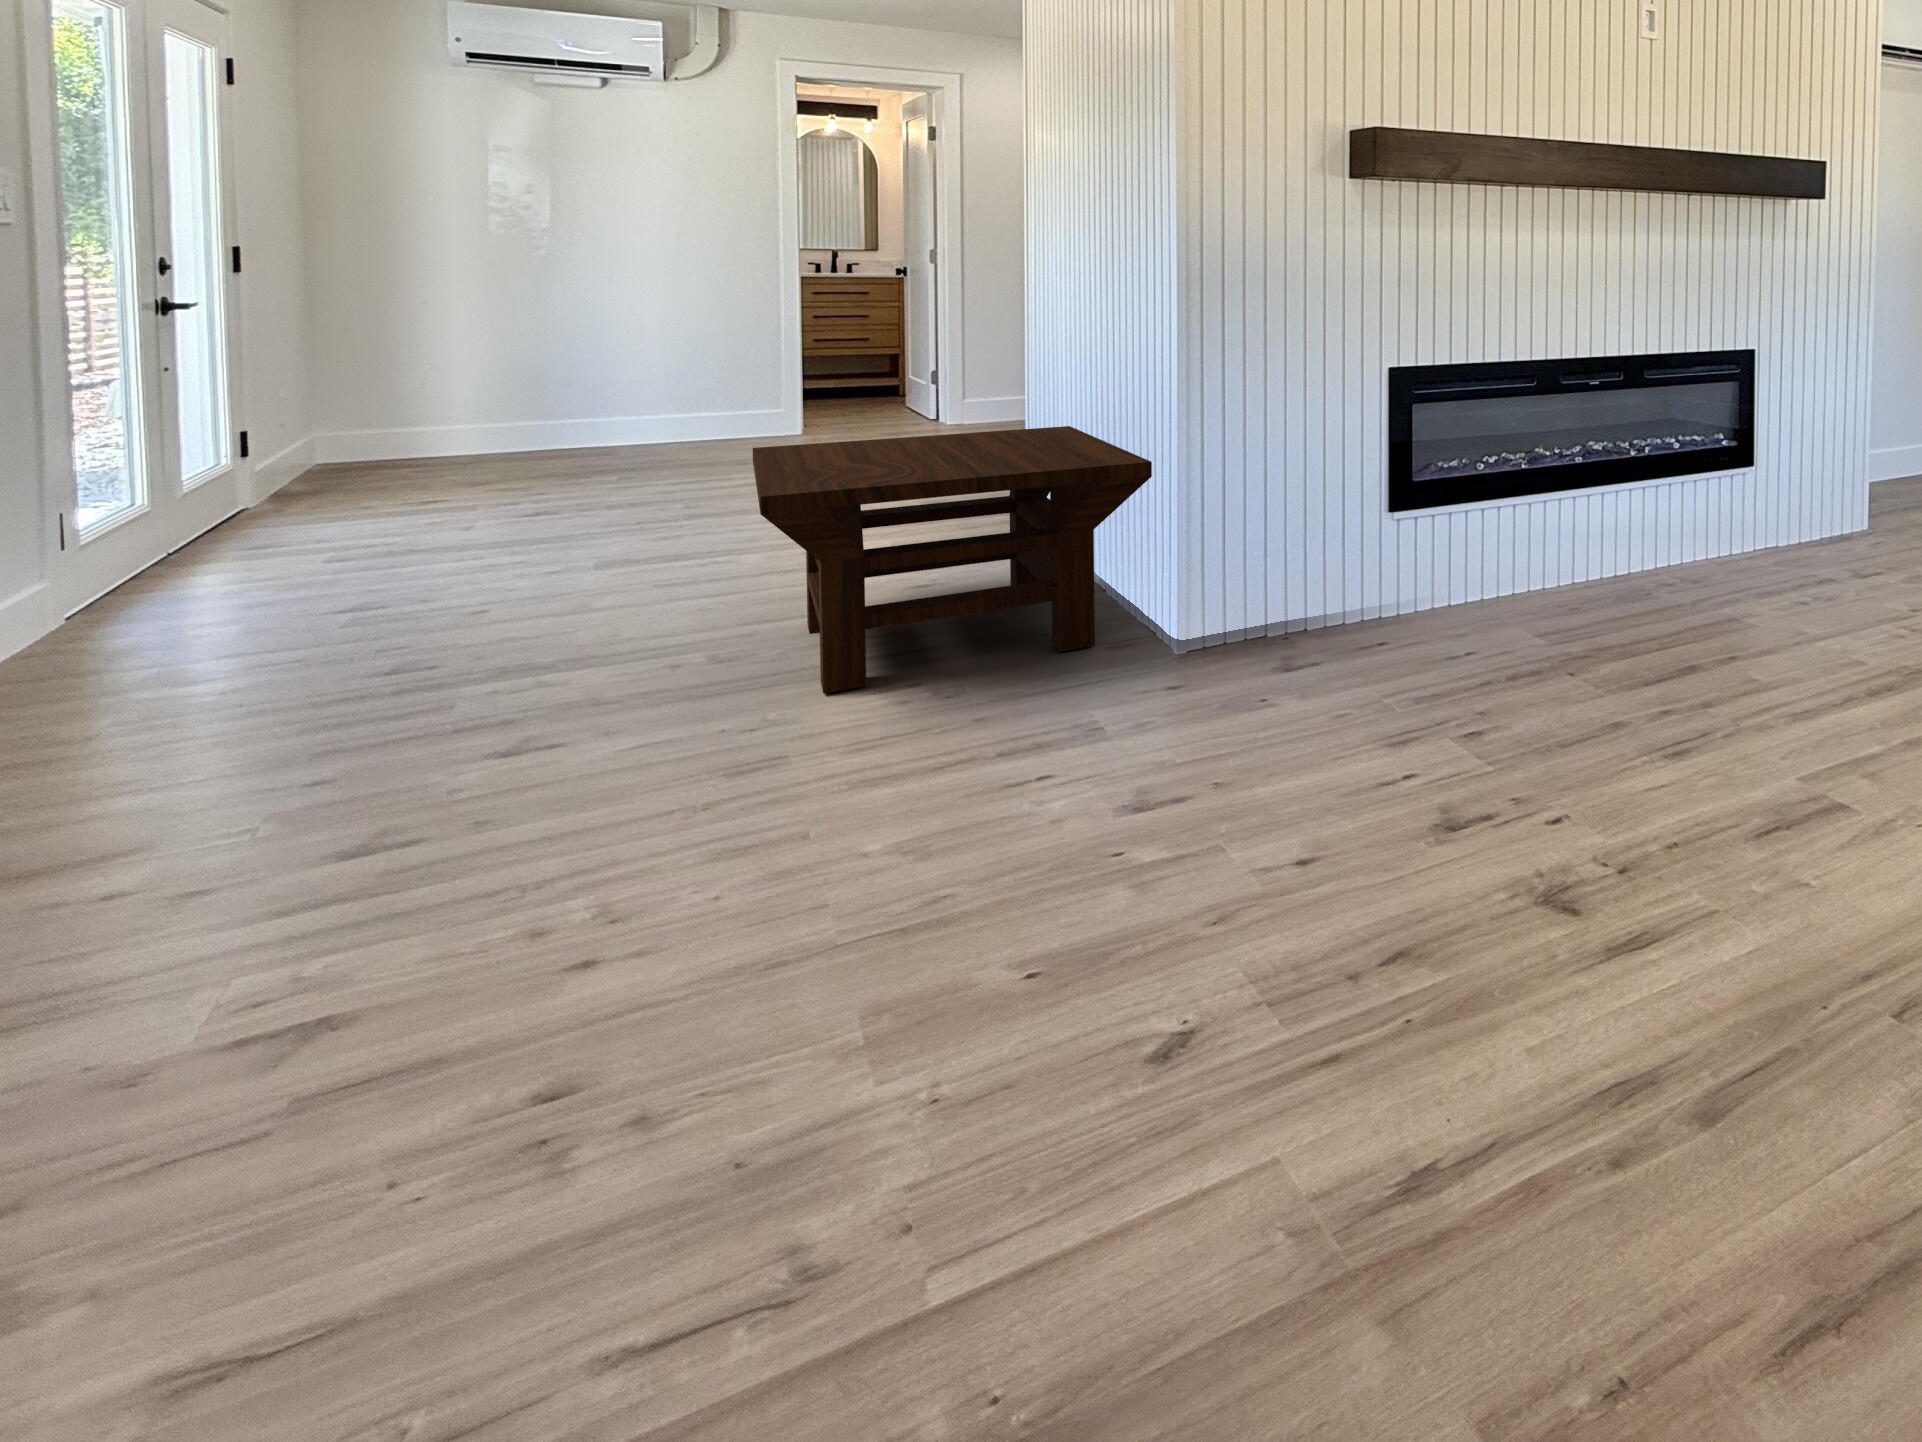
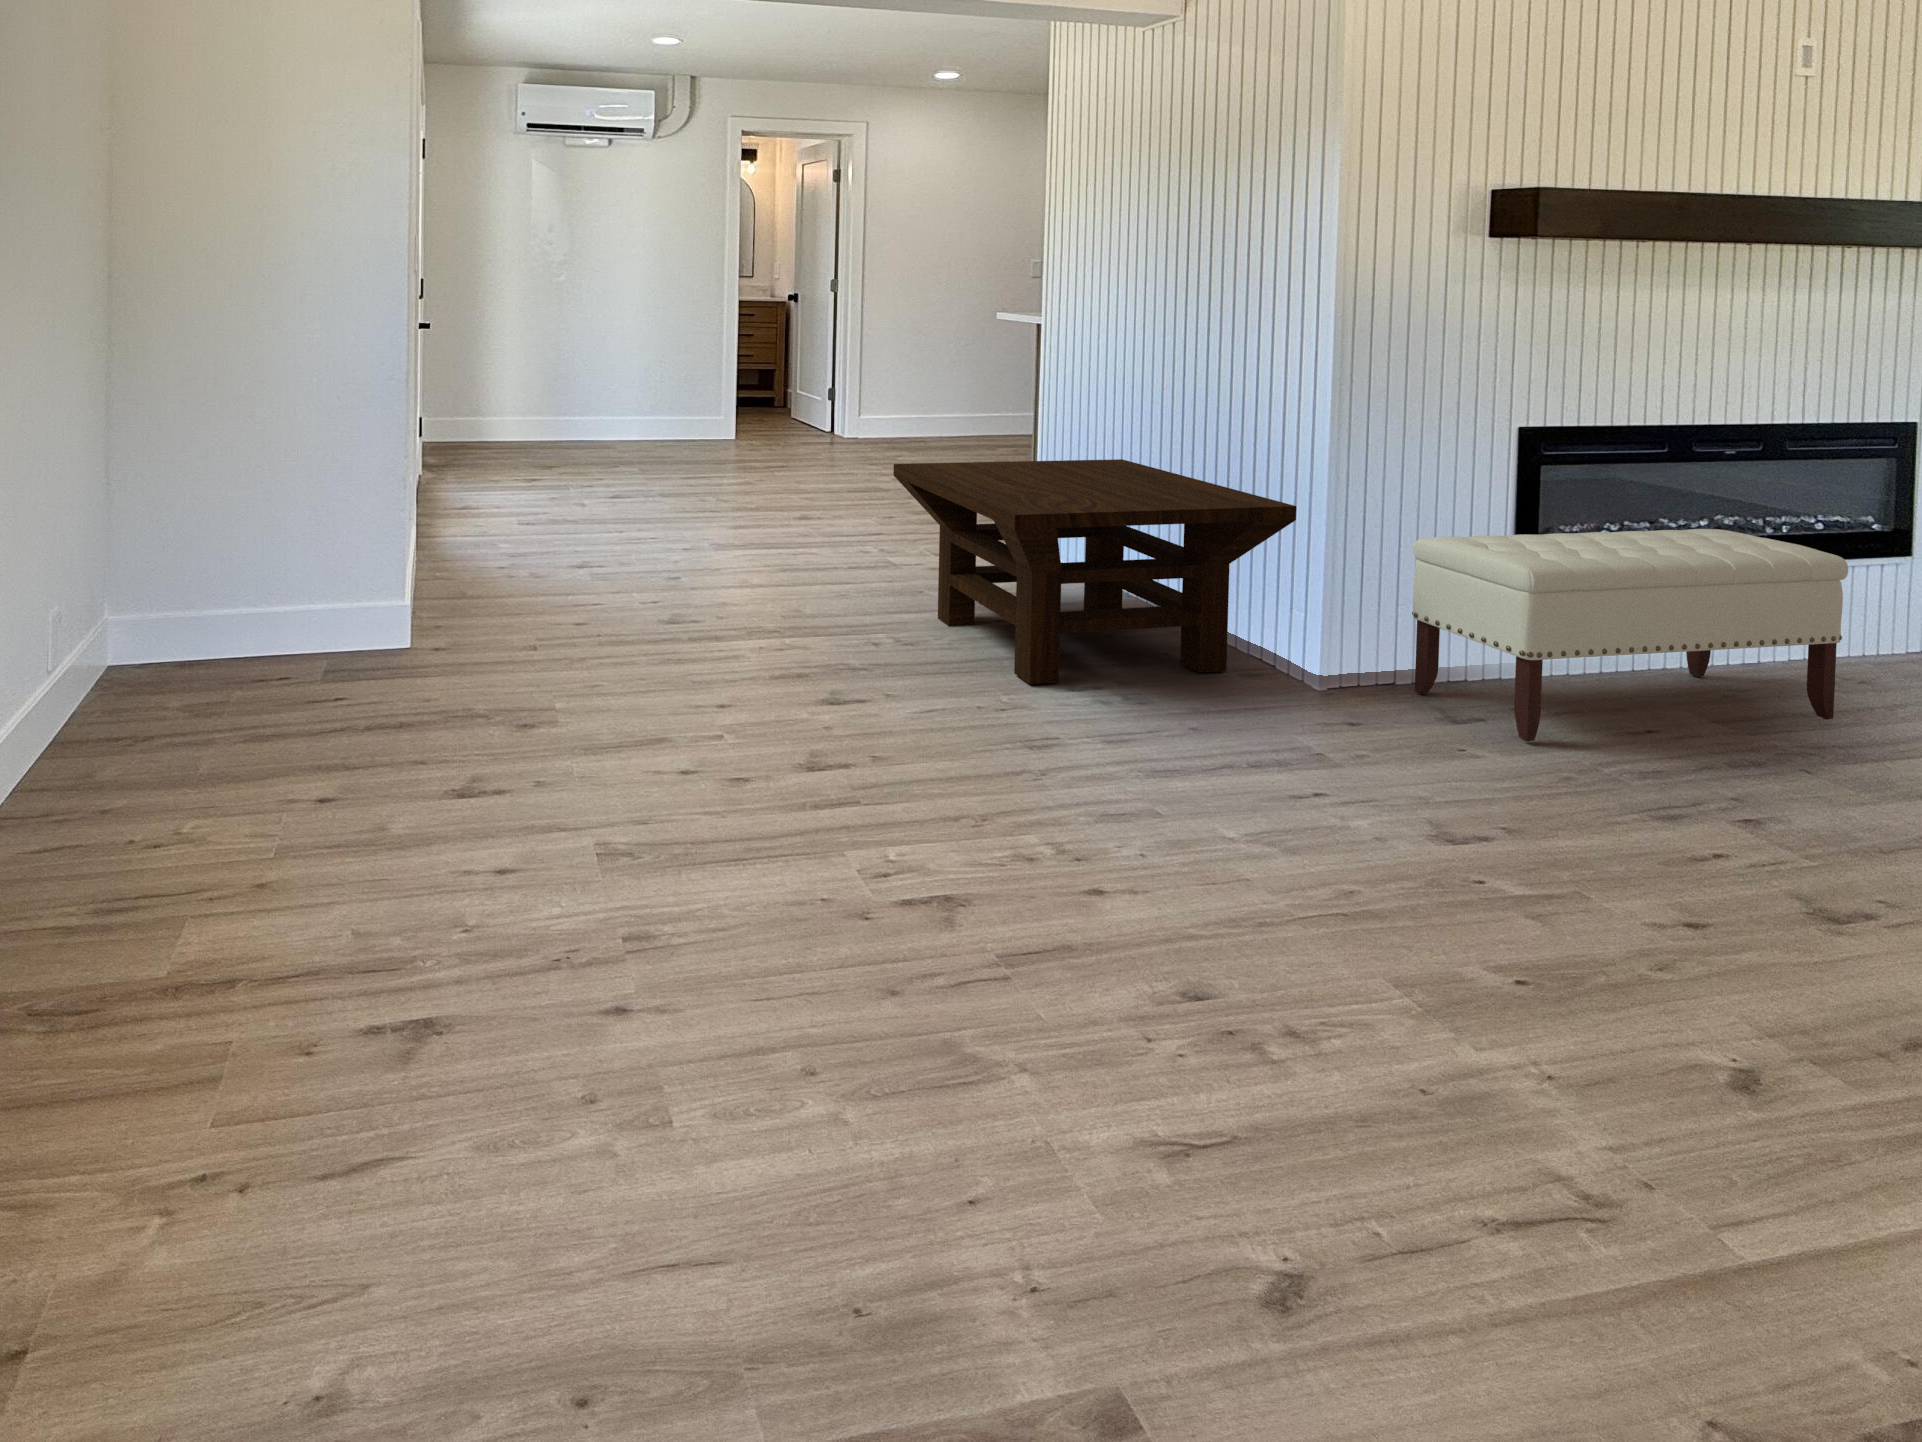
bench: none [1272,454,1643,681] -> present [1412,529,1848,742]

